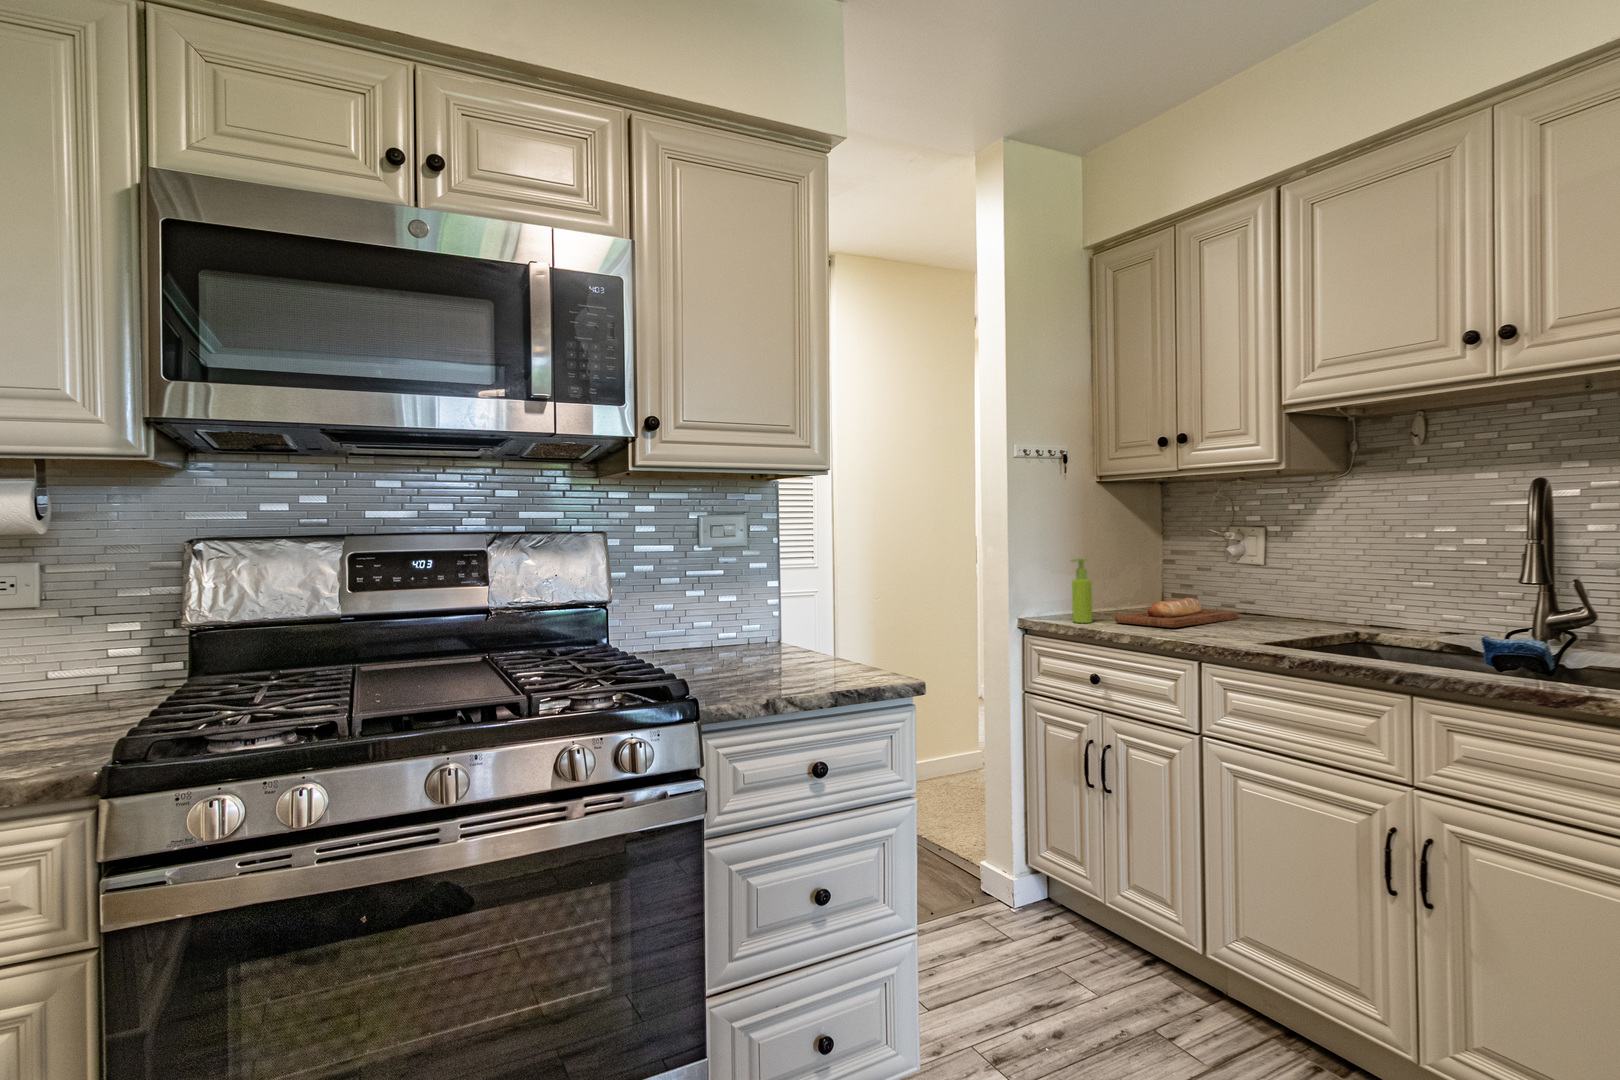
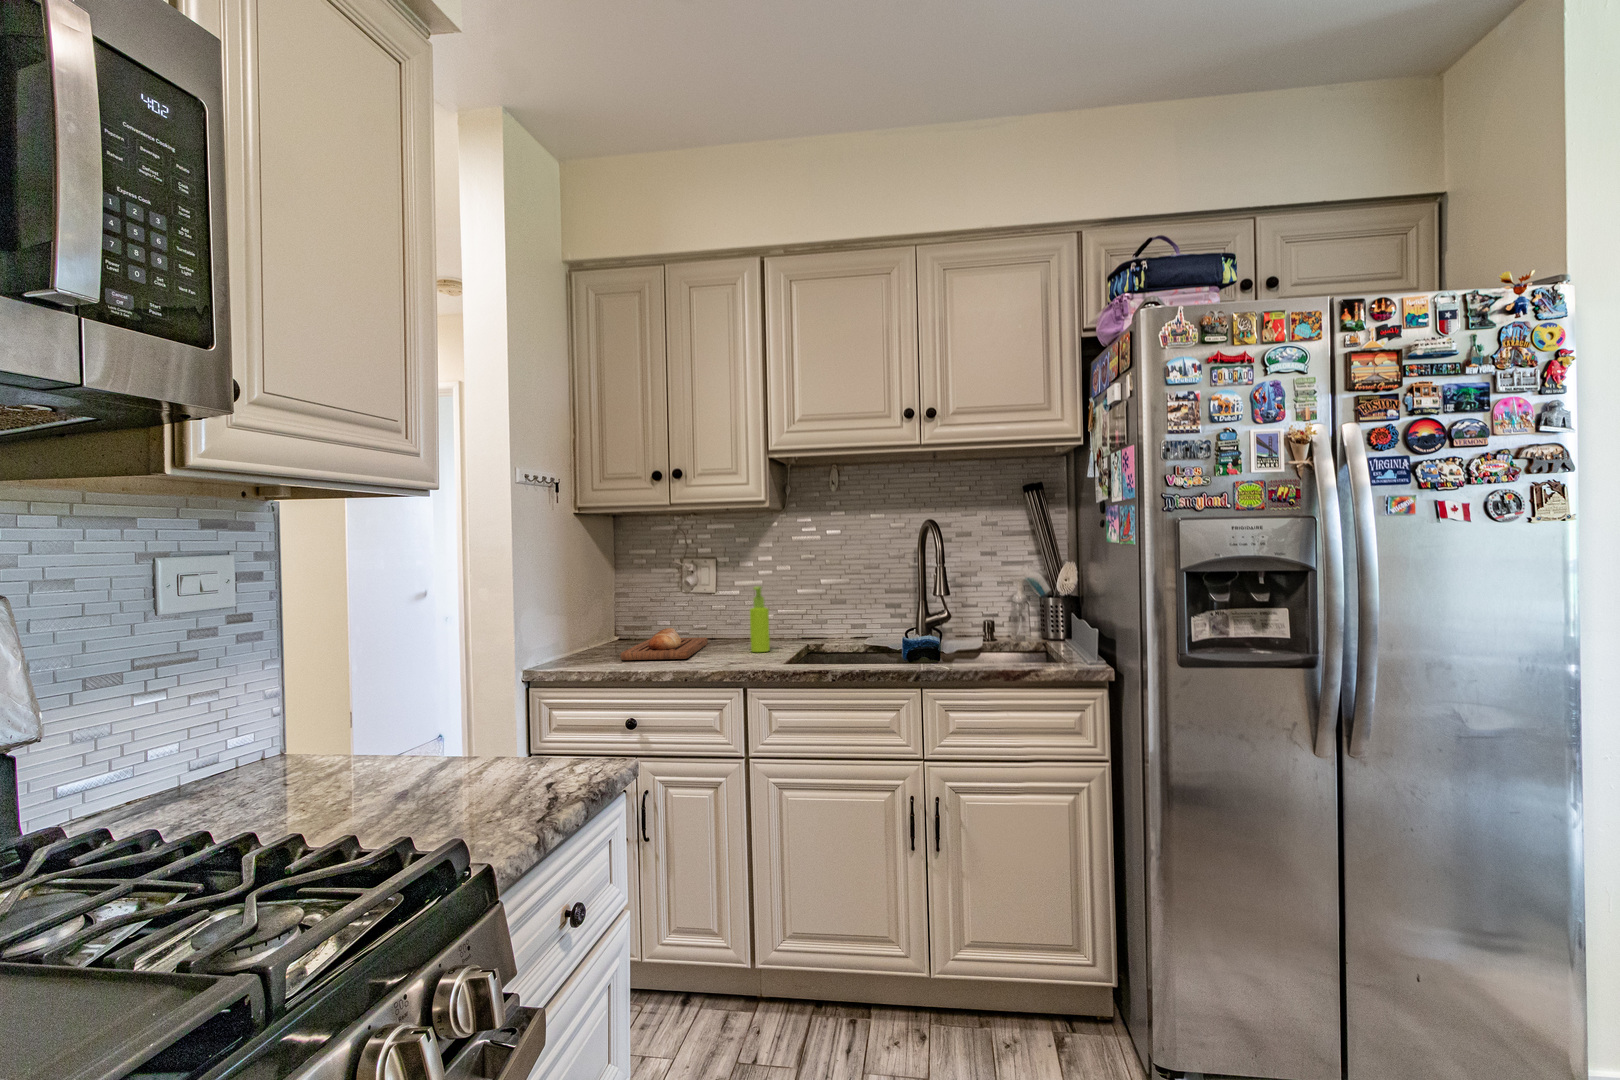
soap dispenser: present [1071,558,1092,623] -> present [750,586,770,652]

